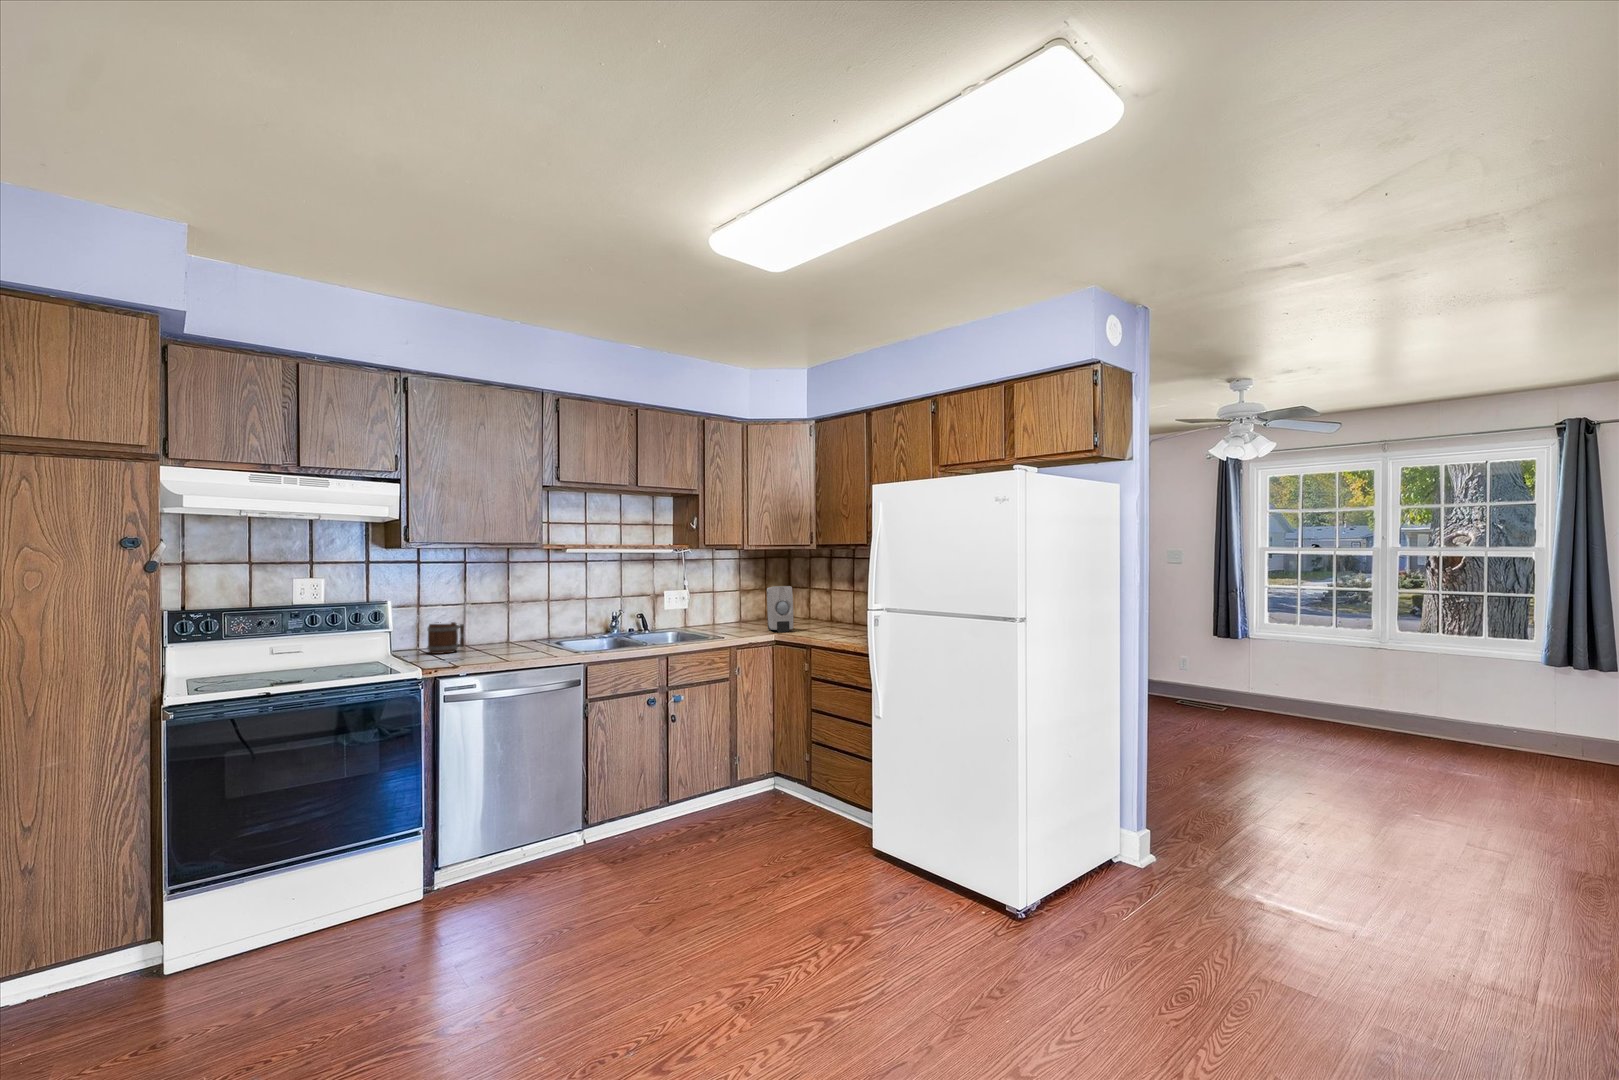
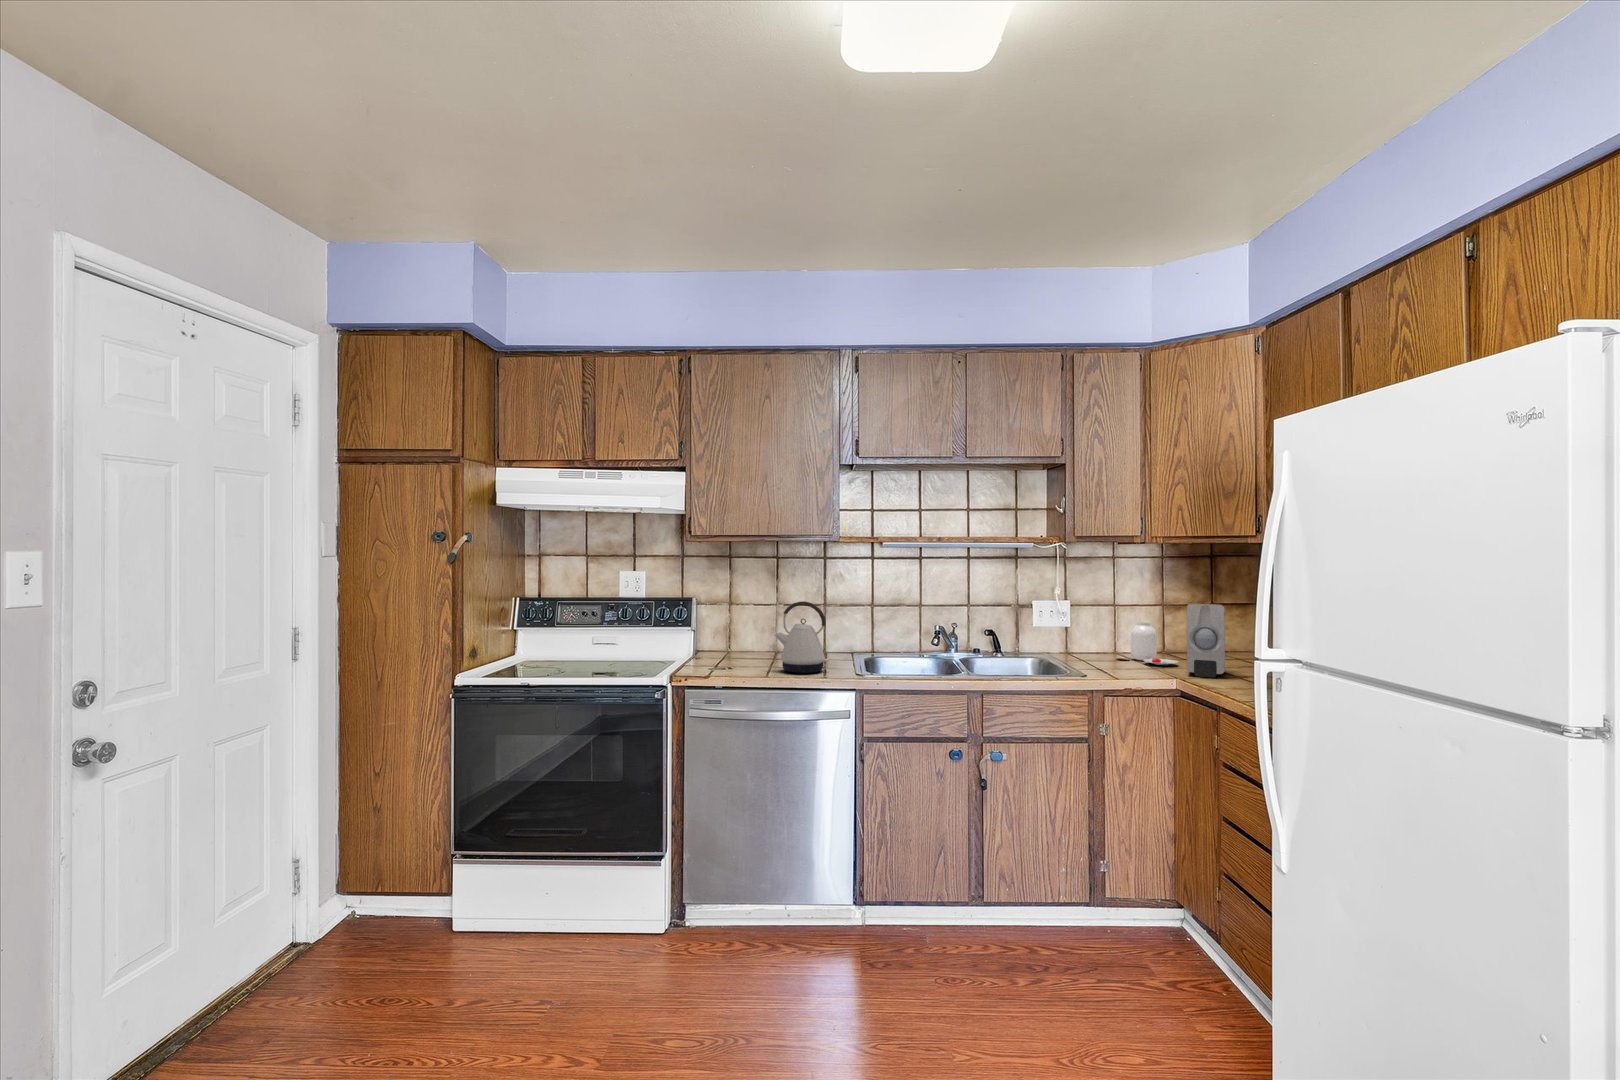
kettle: none [495,597,543,657] -> present [775,601,829,673]
jar: none [715,601,757,628] -> present [1116,621,1178,665]
mug: present [427,622,464,654] -> none [736,624,775,659]

